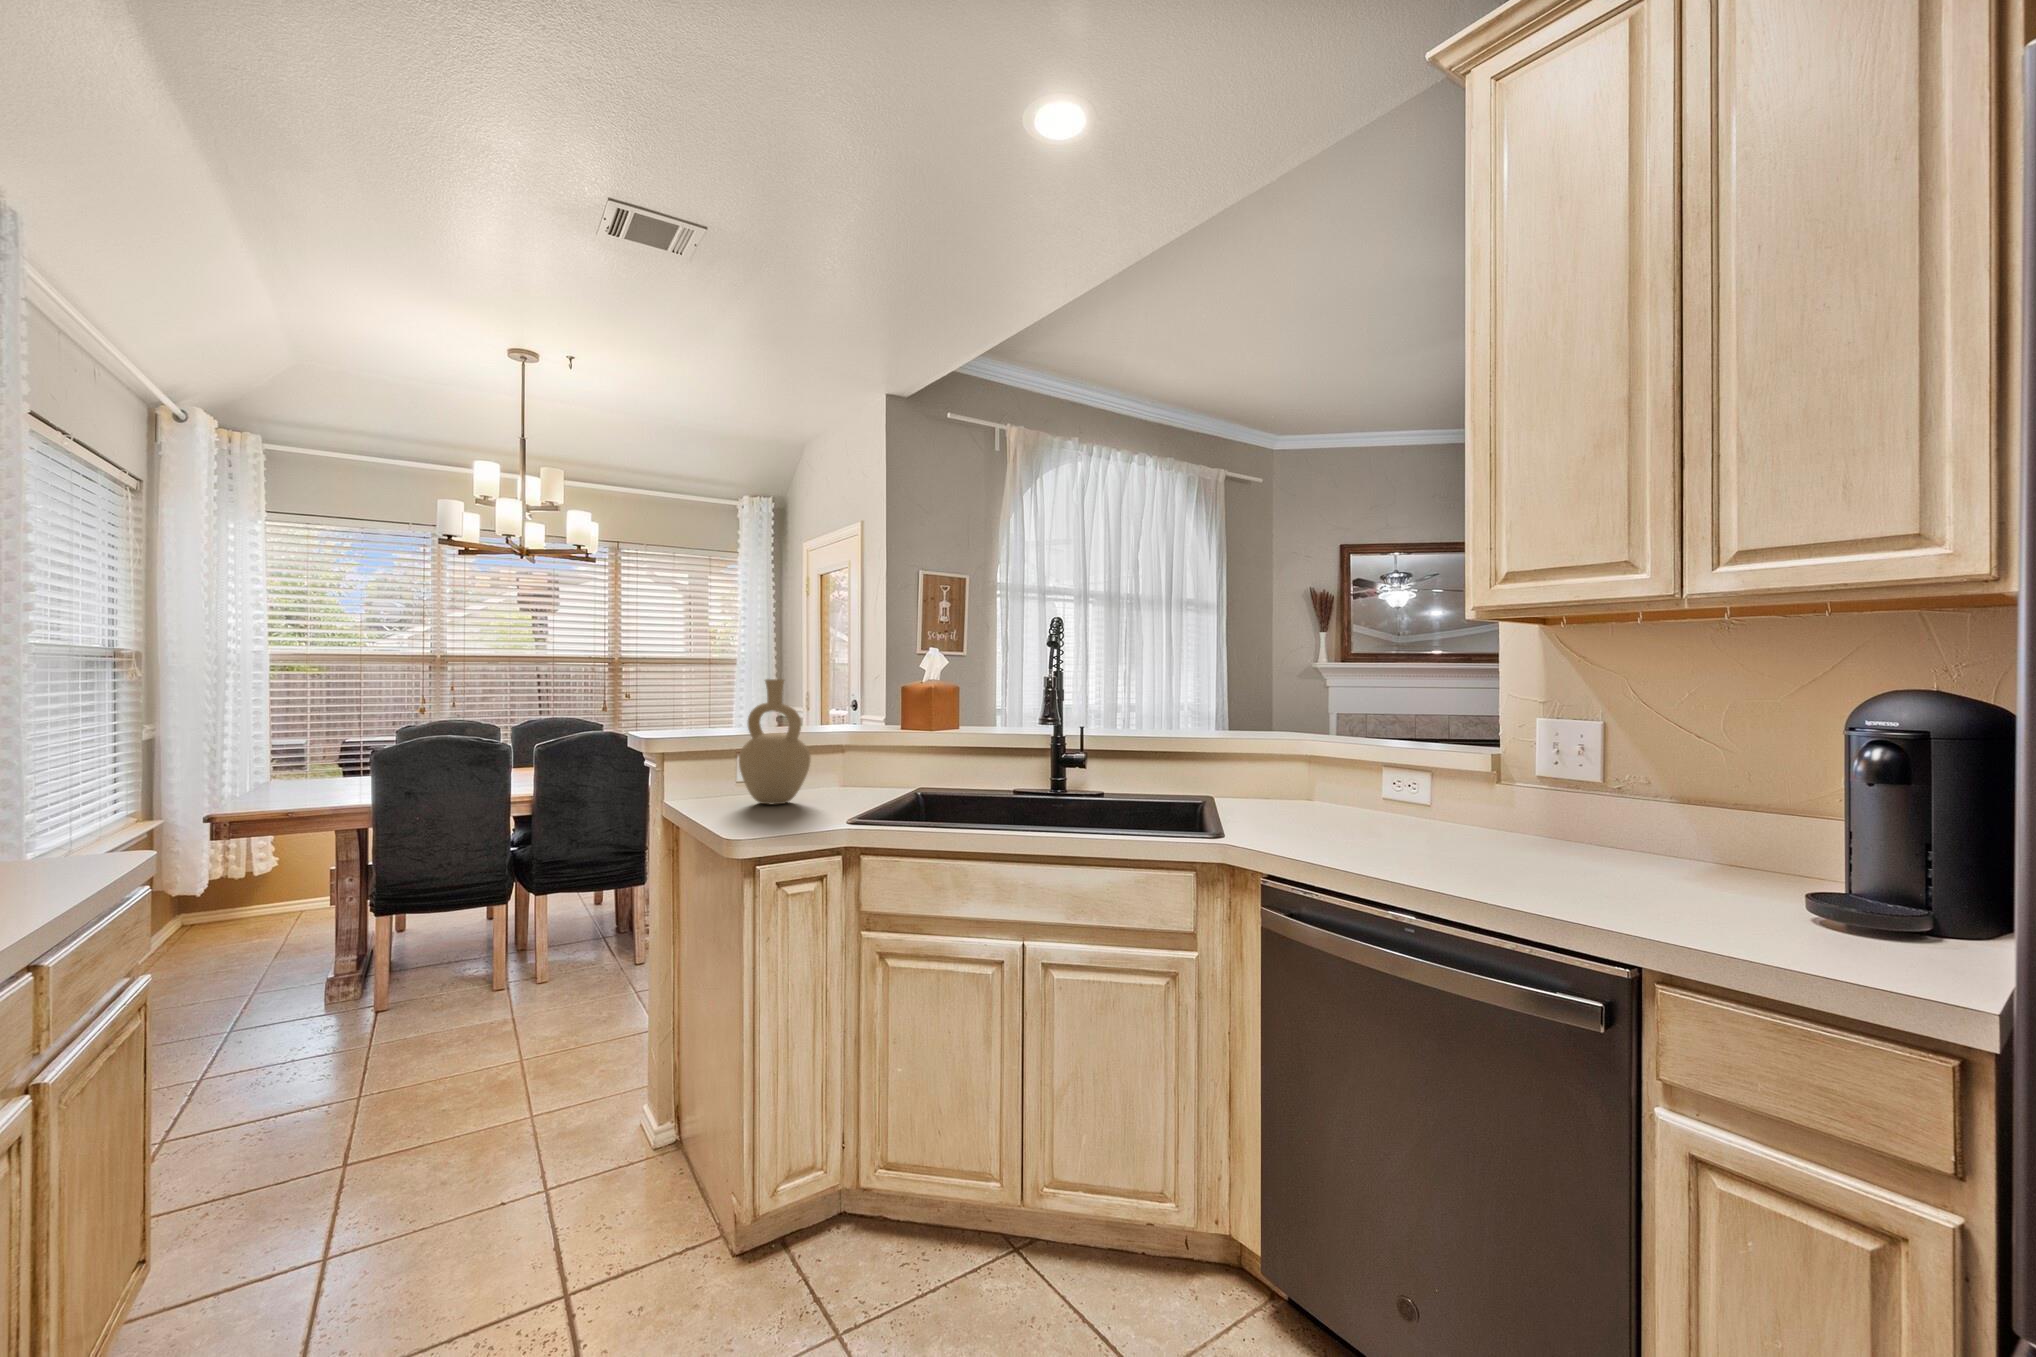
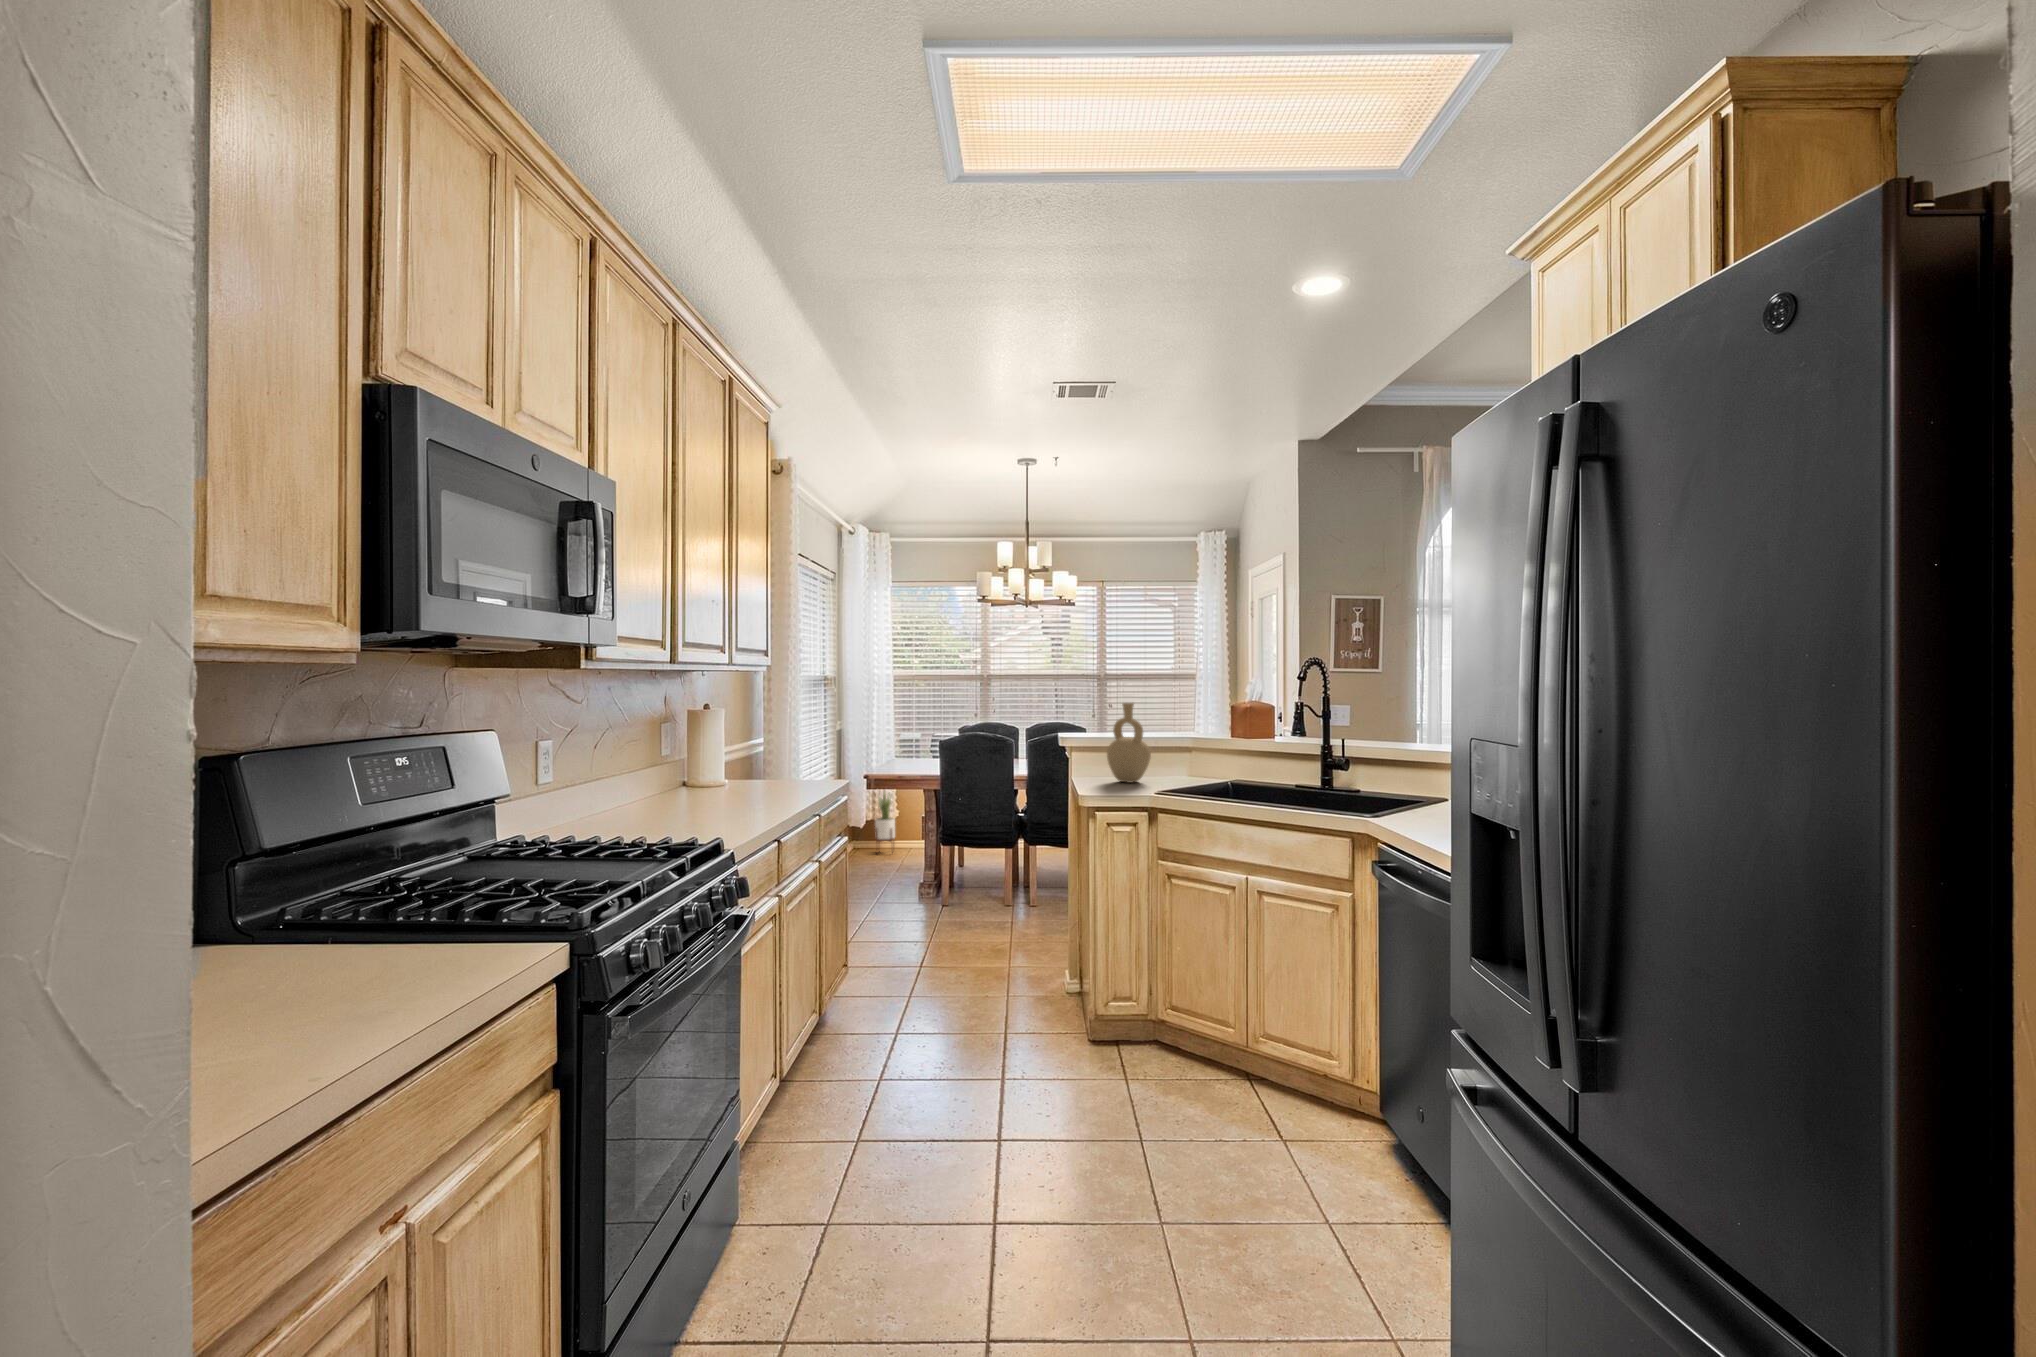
potted plant: none [230,823,270,931] -> present [875,792,895,854]

